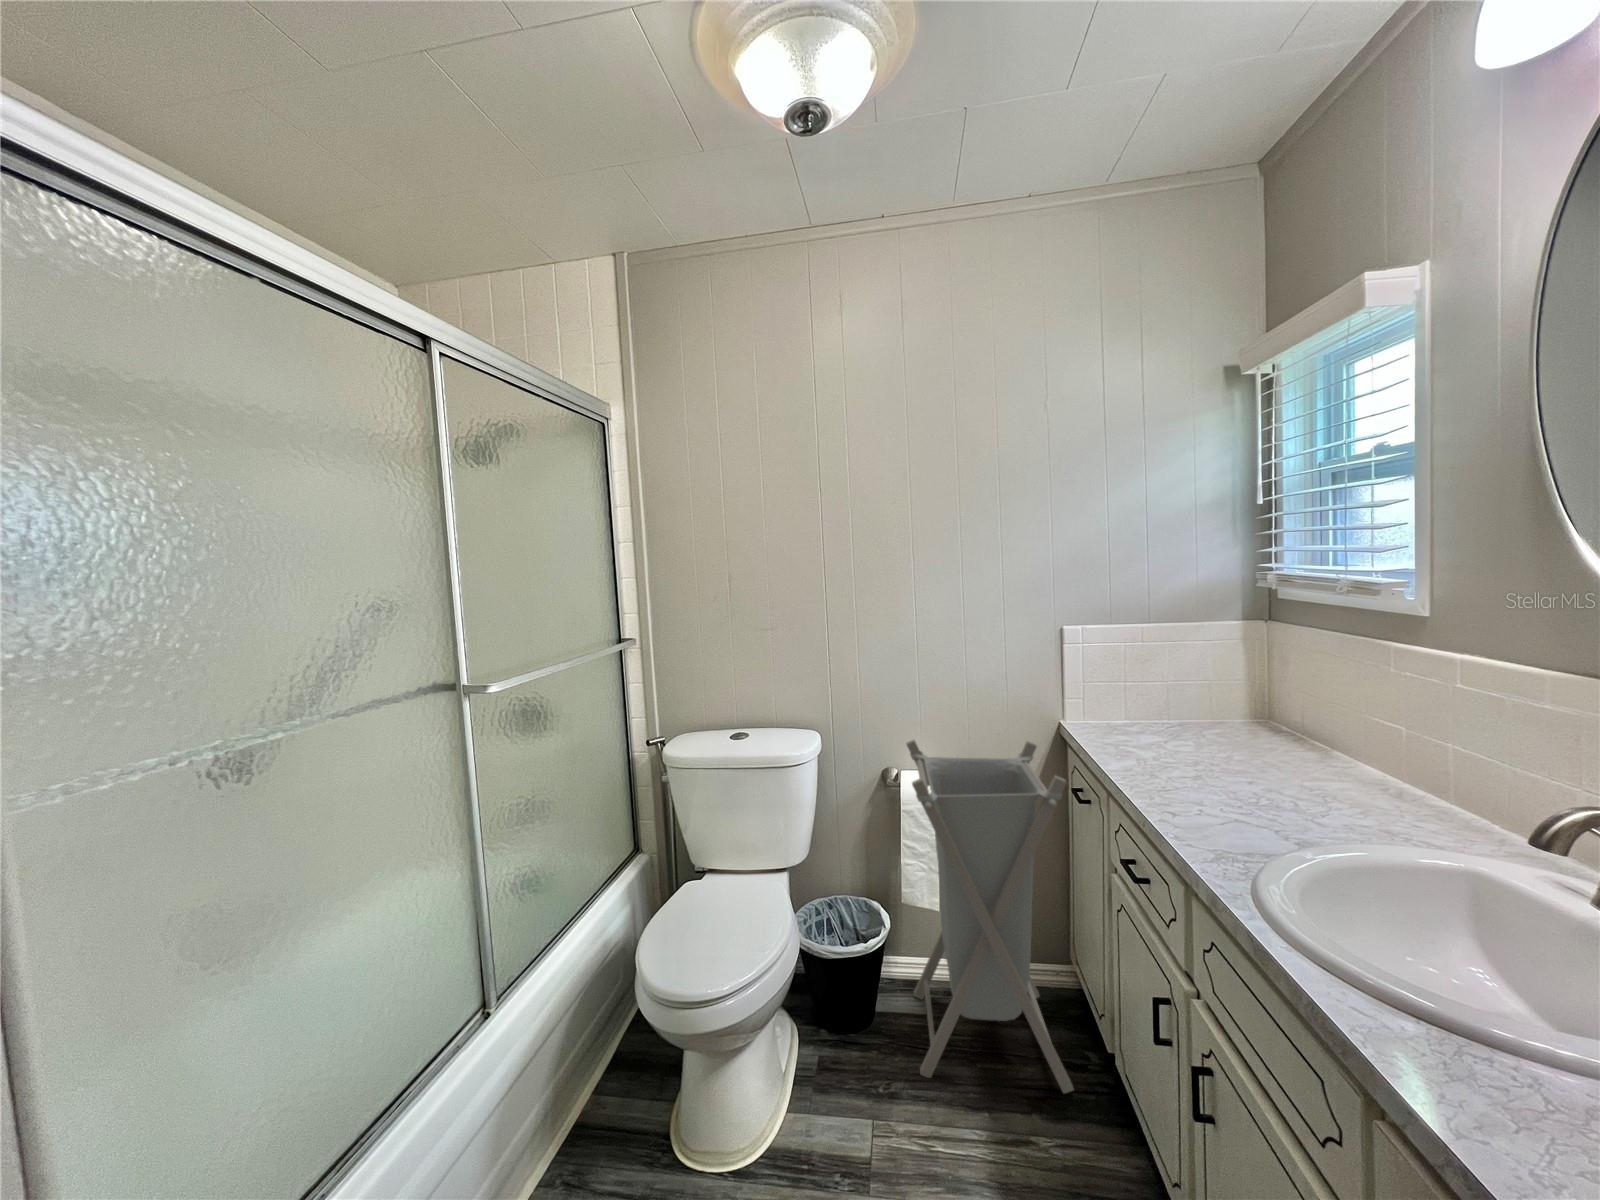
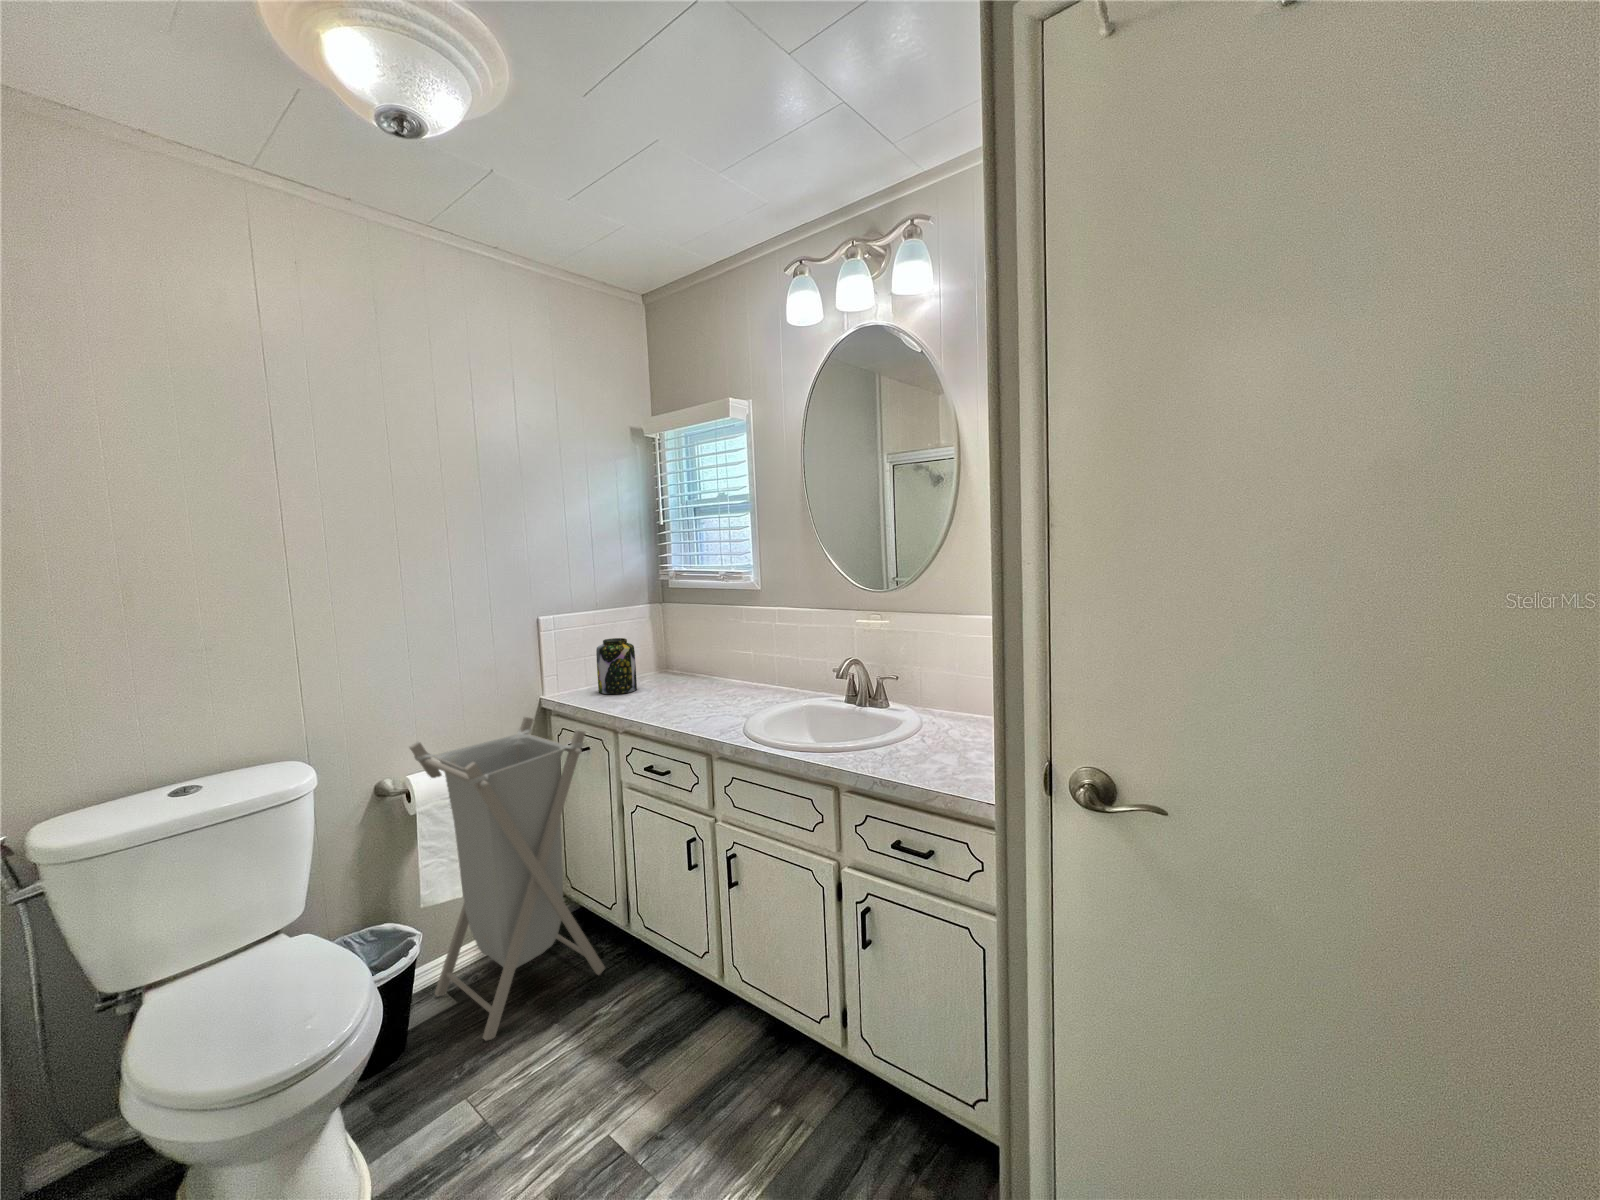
jar: none [1129,665,1185,744] -> present [596,638,637,694]

